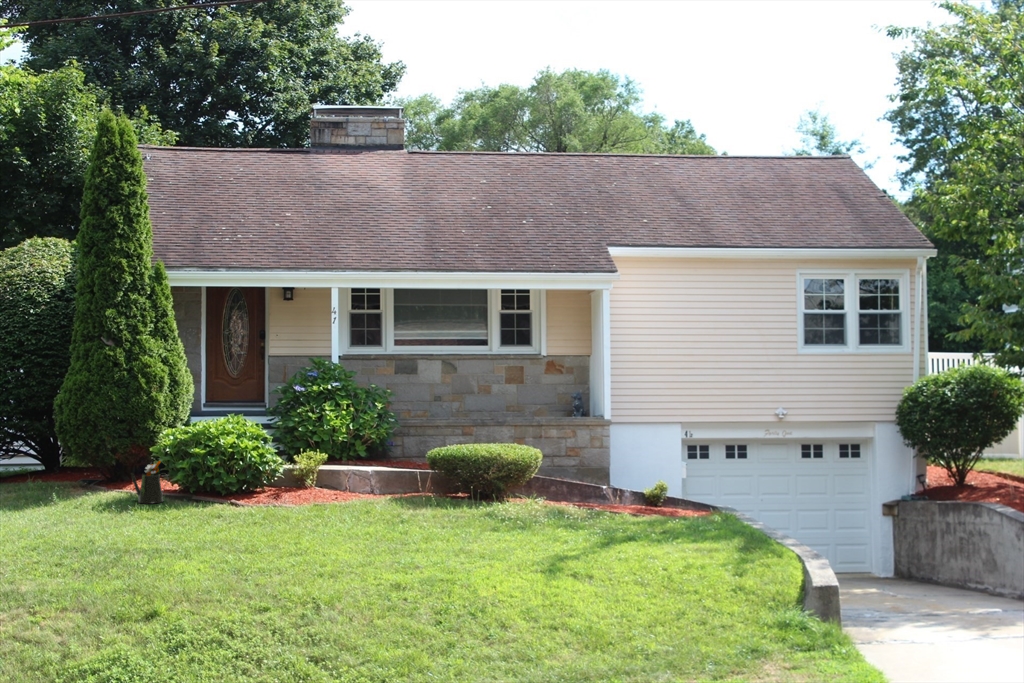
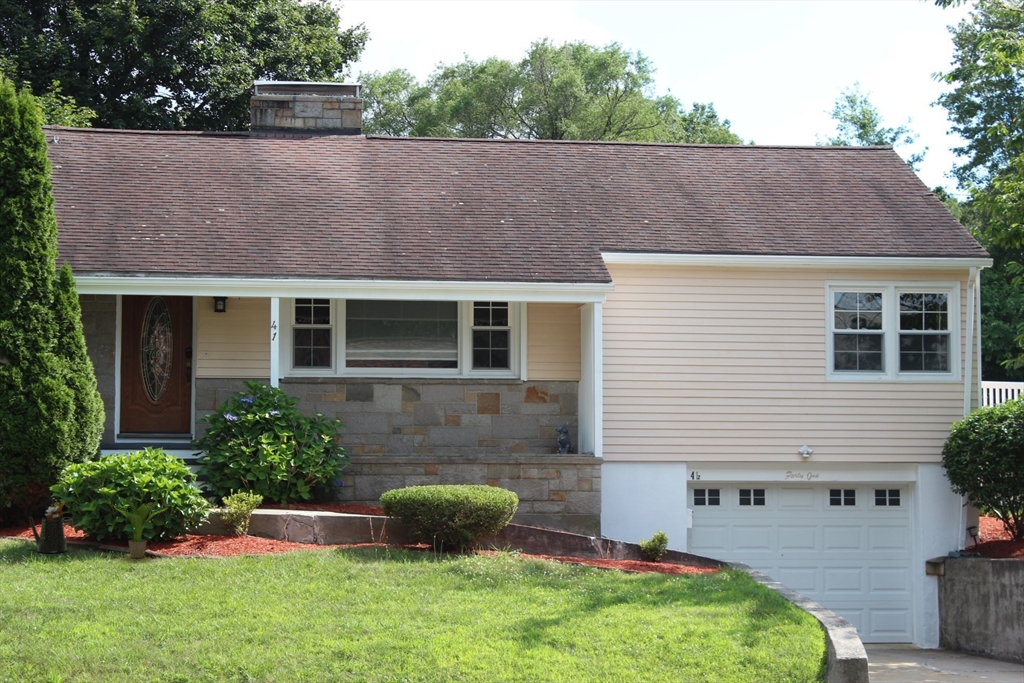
potted plant: none [202,453,248,507] -> present [114,496,166,558]

